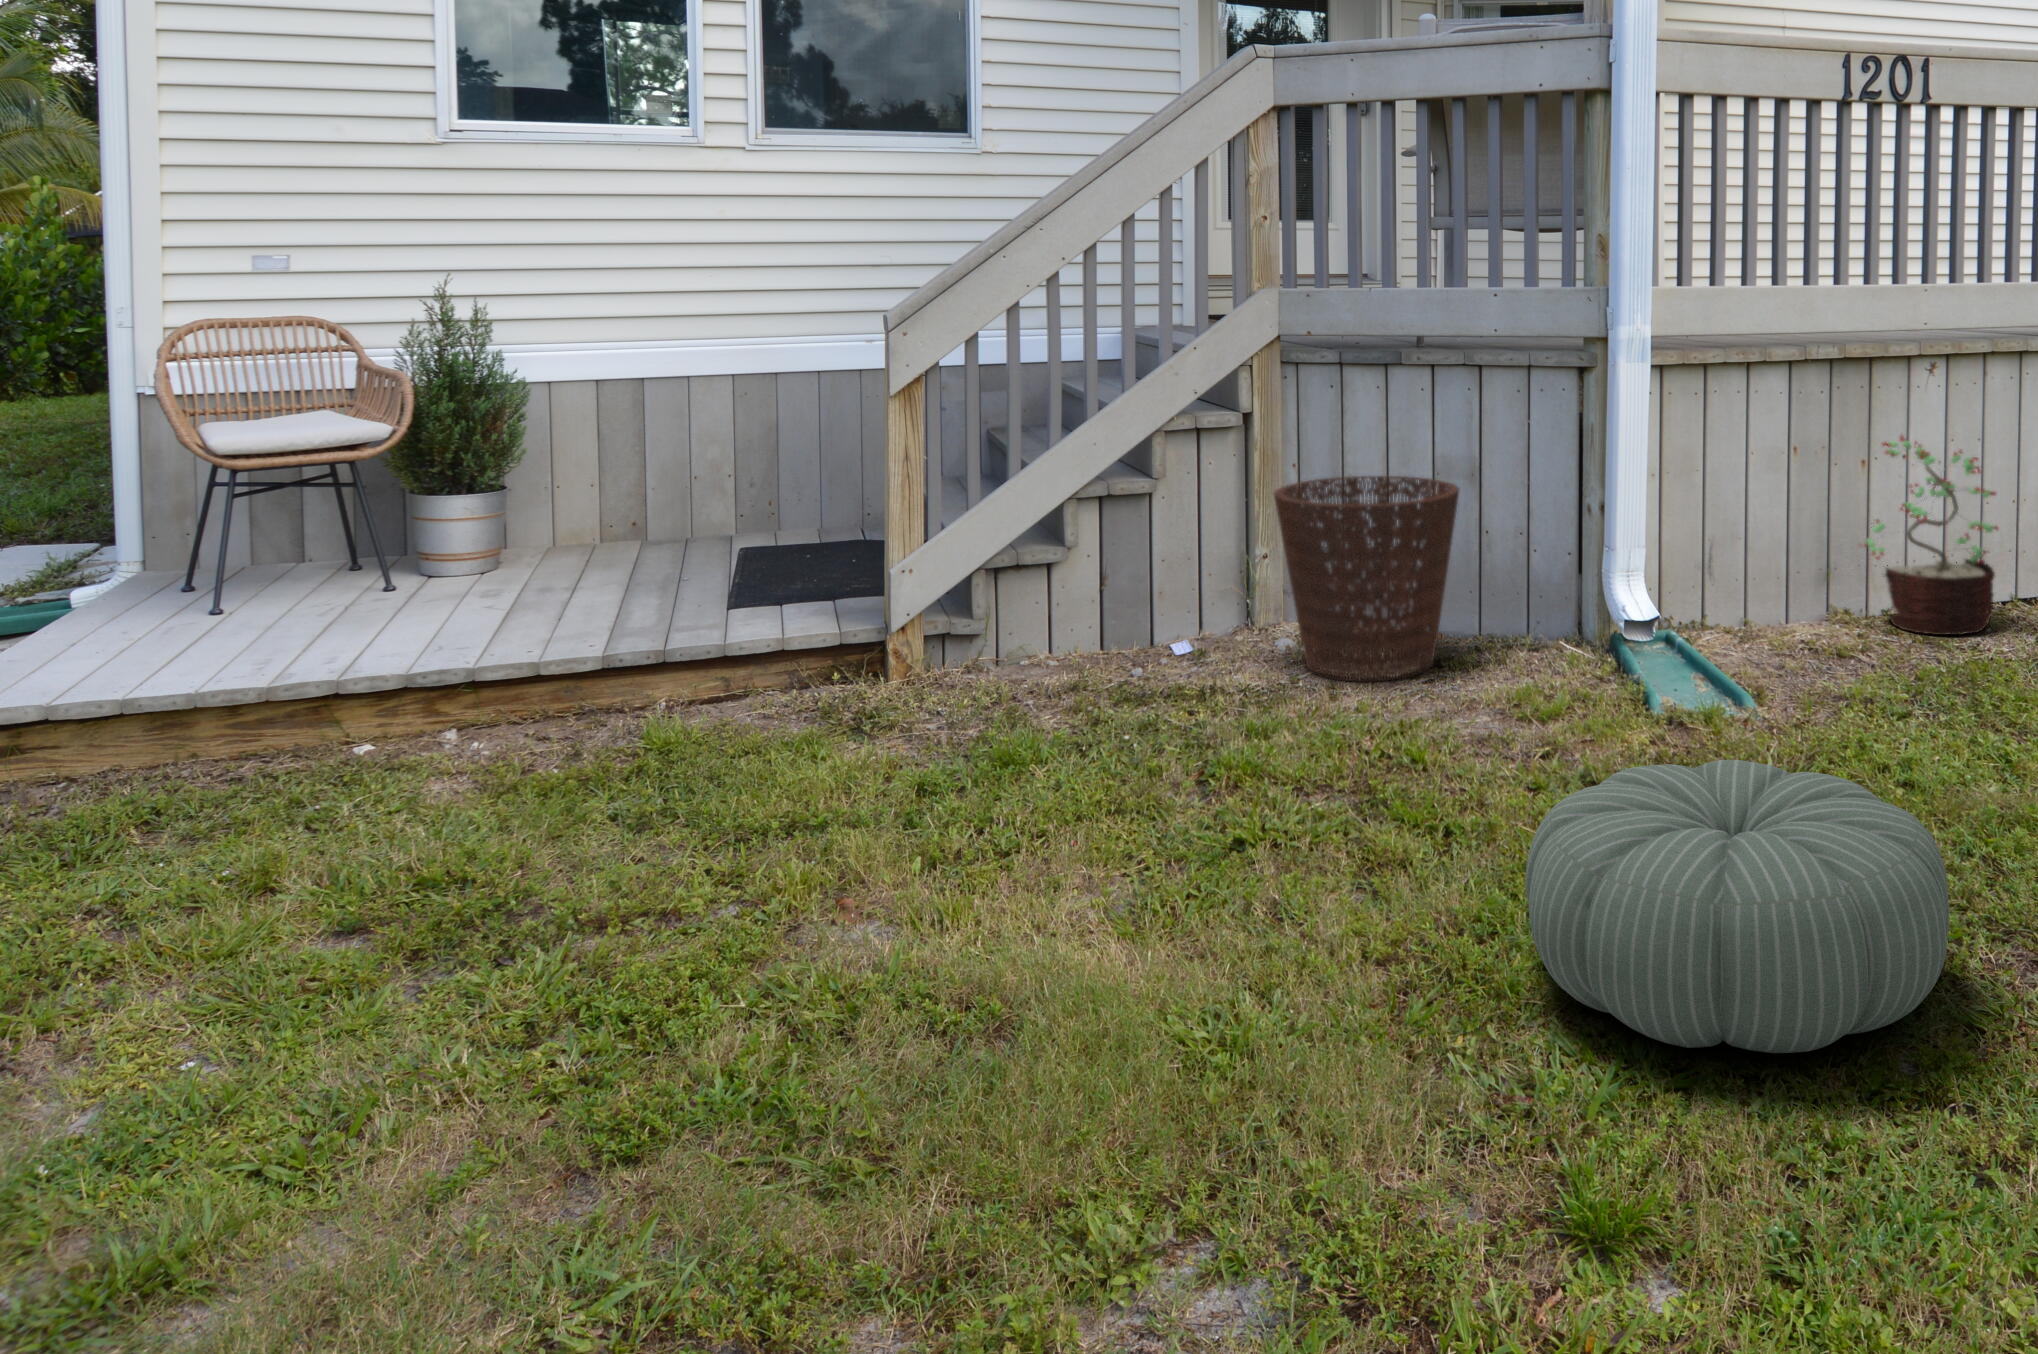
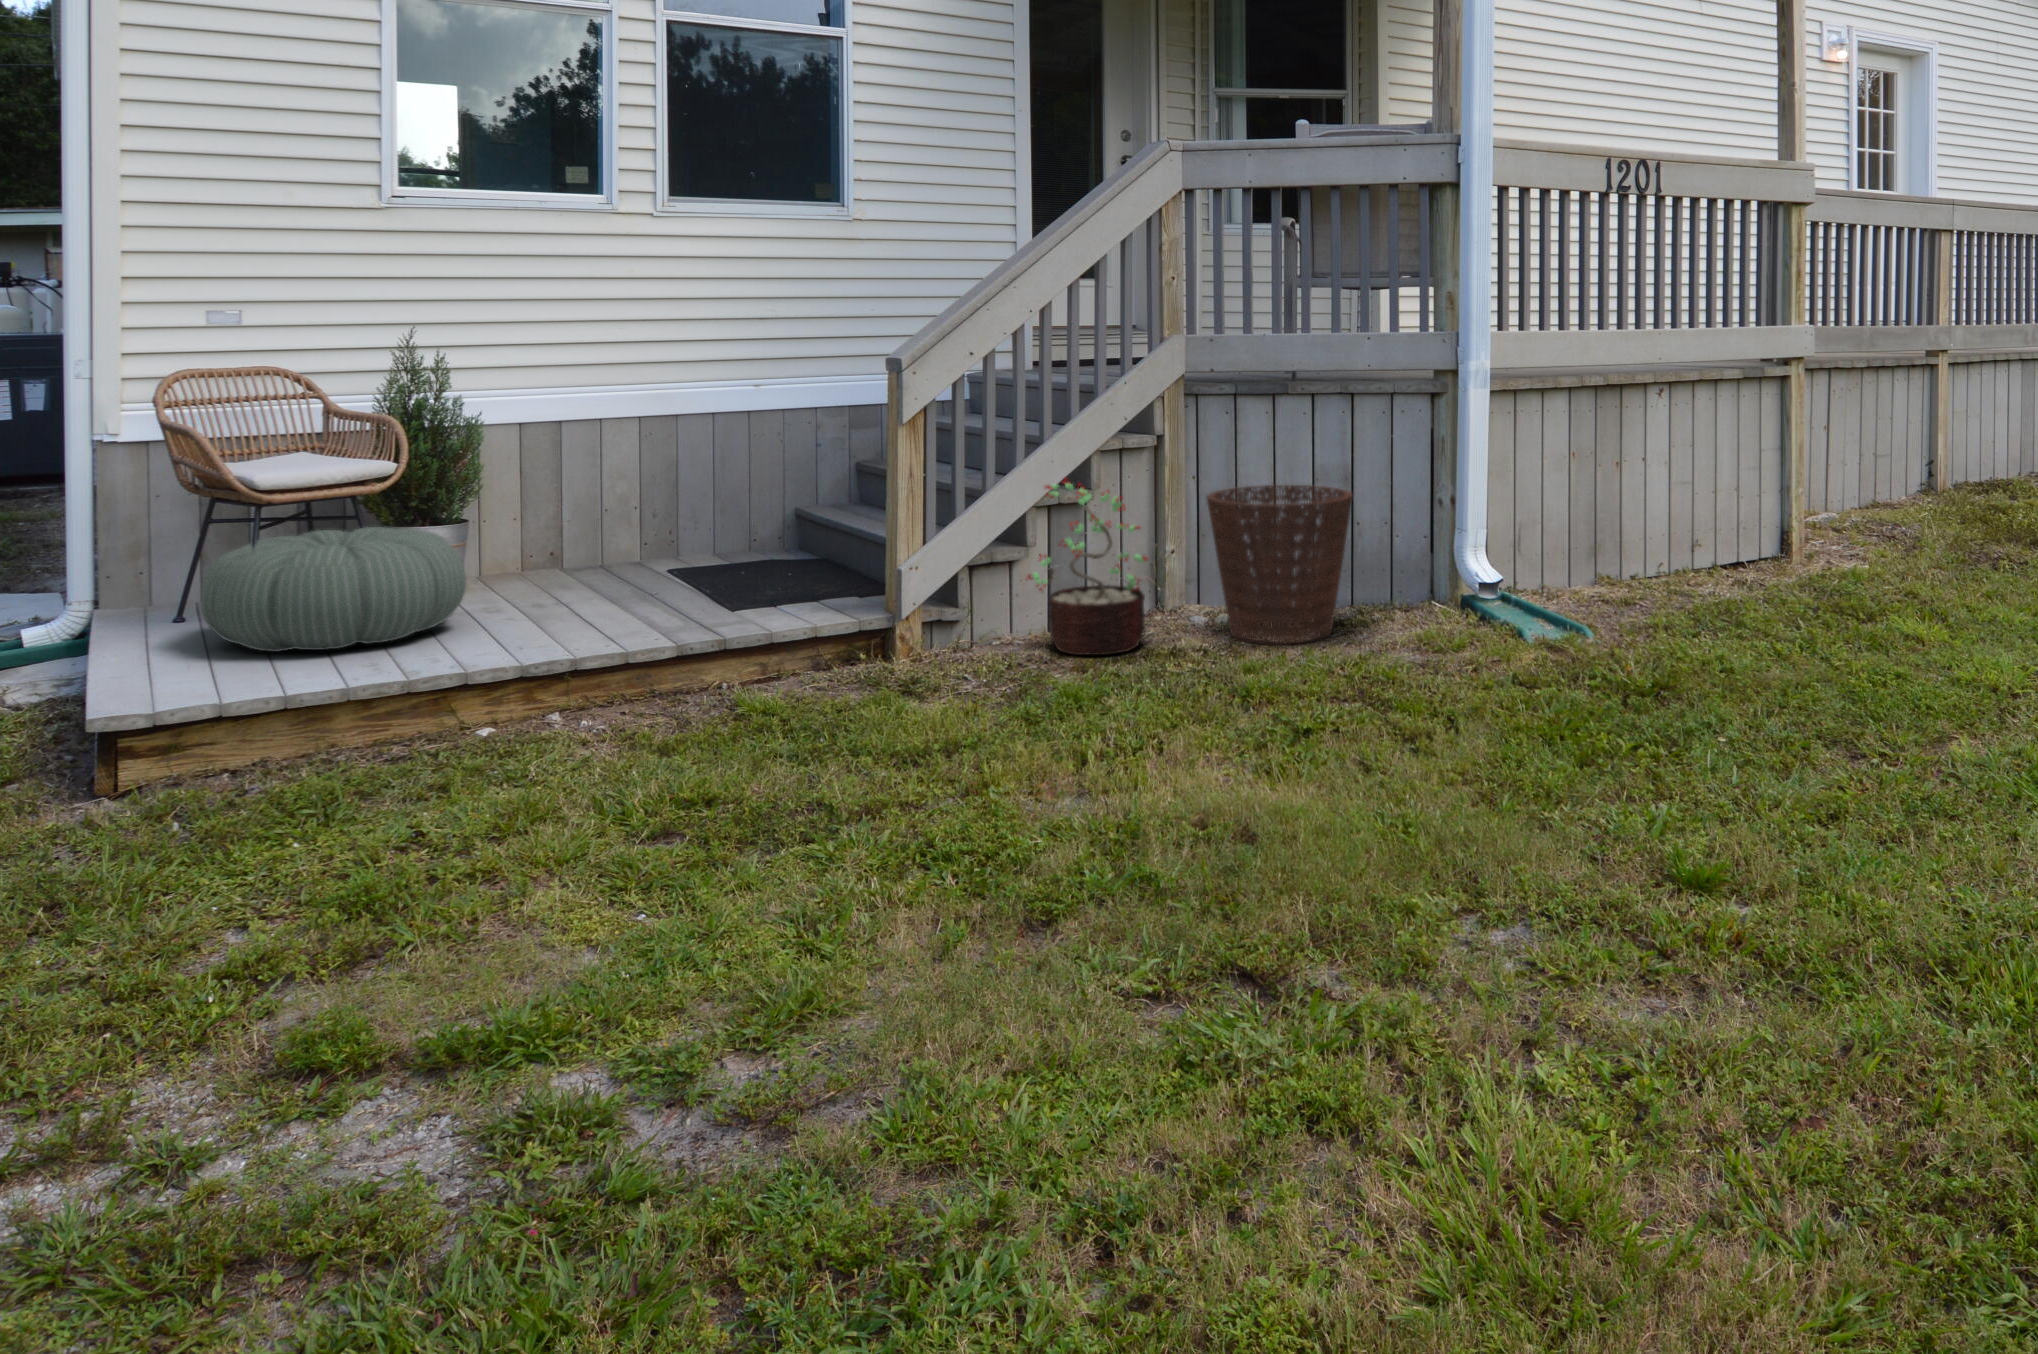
decorative plant: present [1864,436,1998,635] -> present [1026,479,1147,655]
pouf: present [1525,759,1950,1053] -> present [201,527,466,652]

